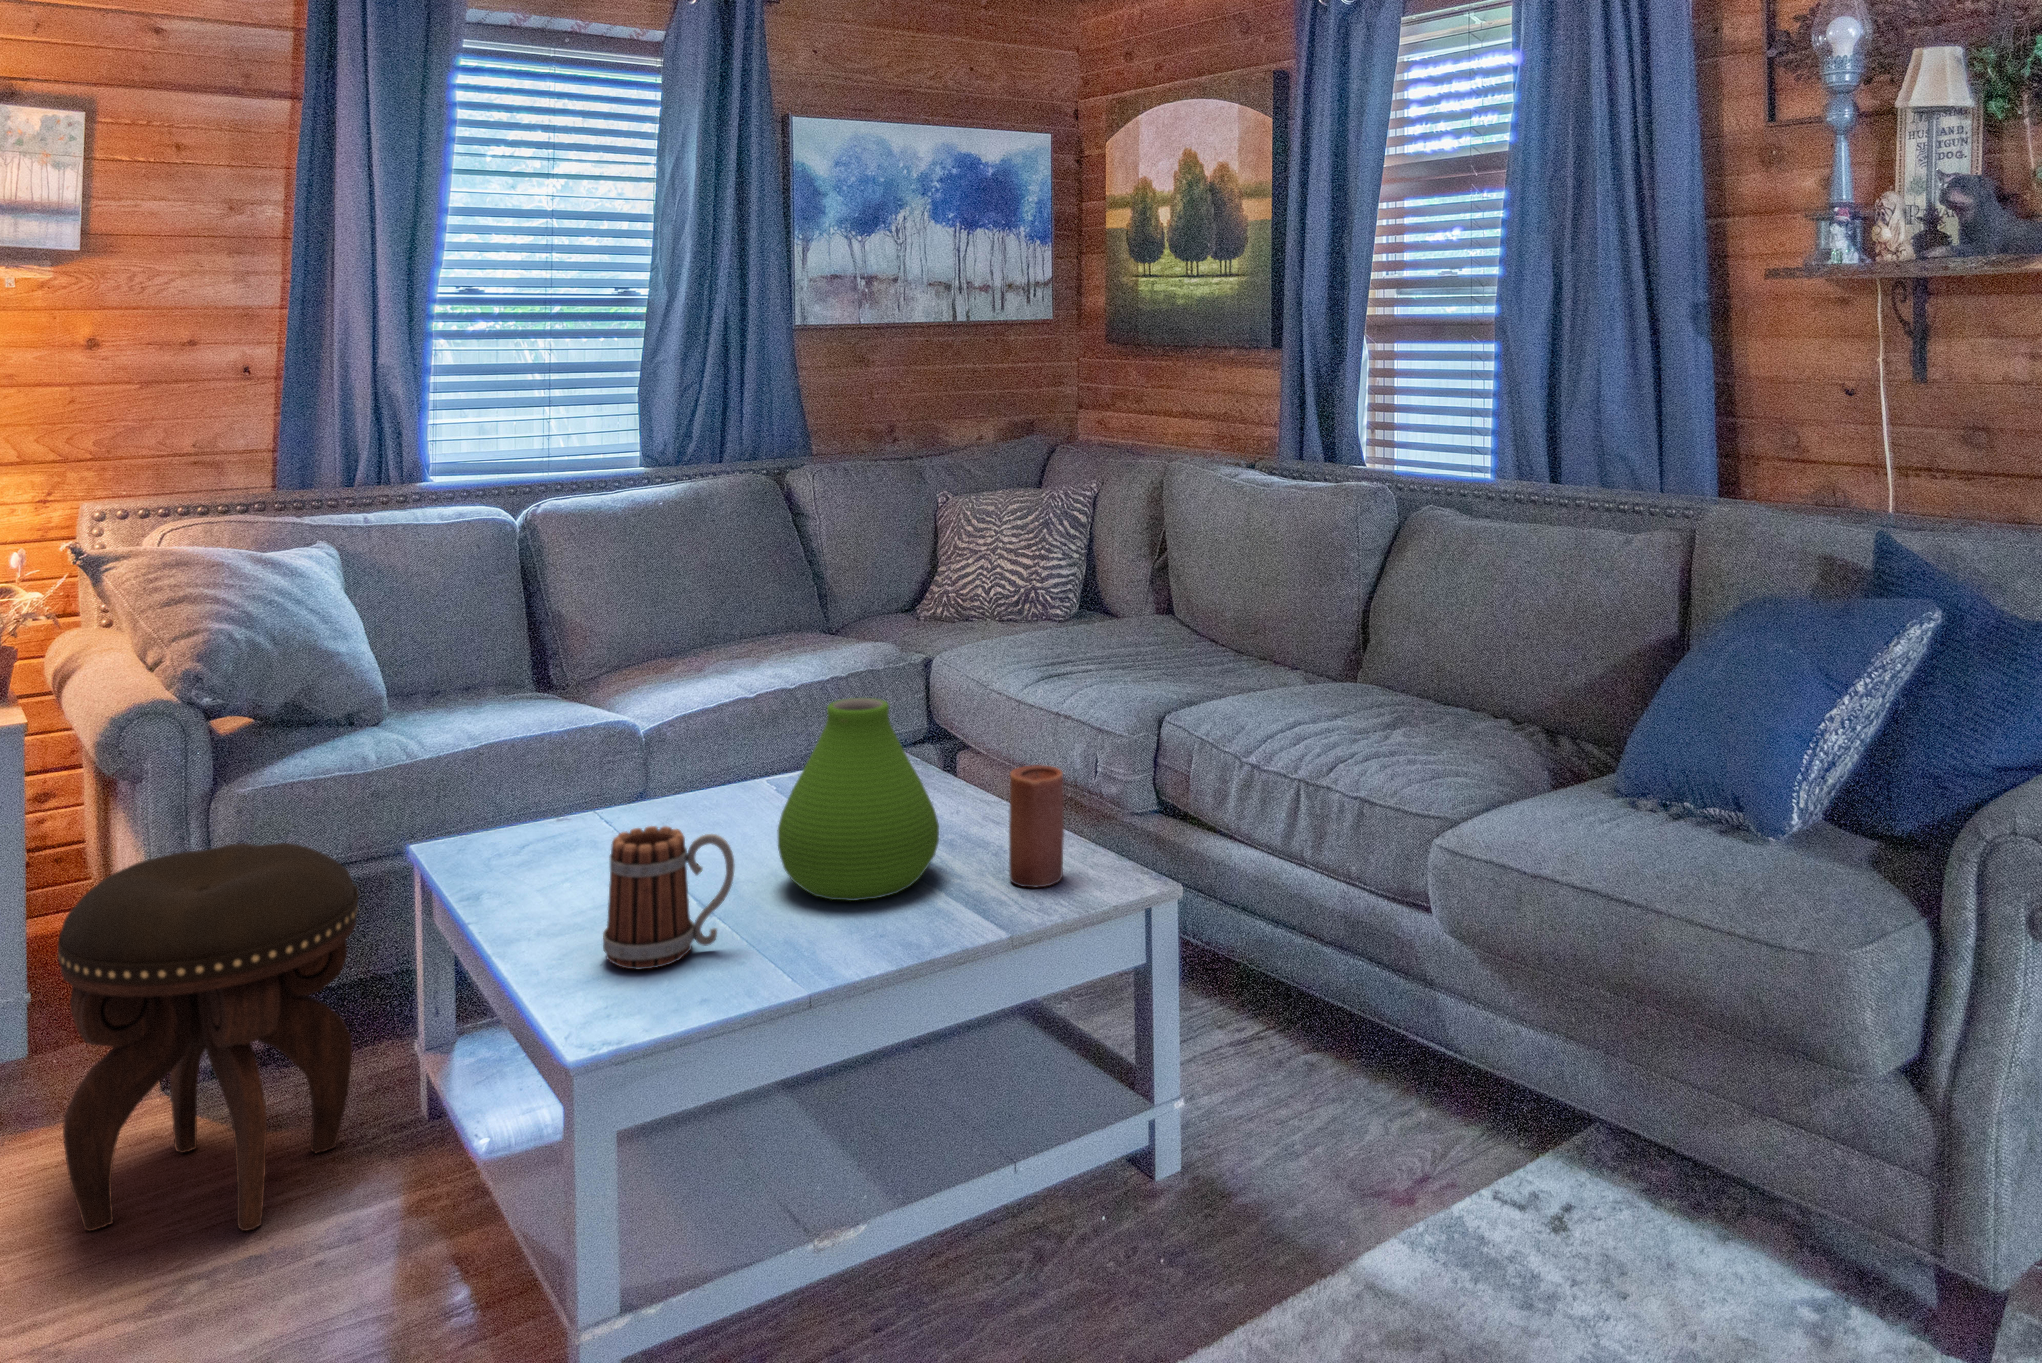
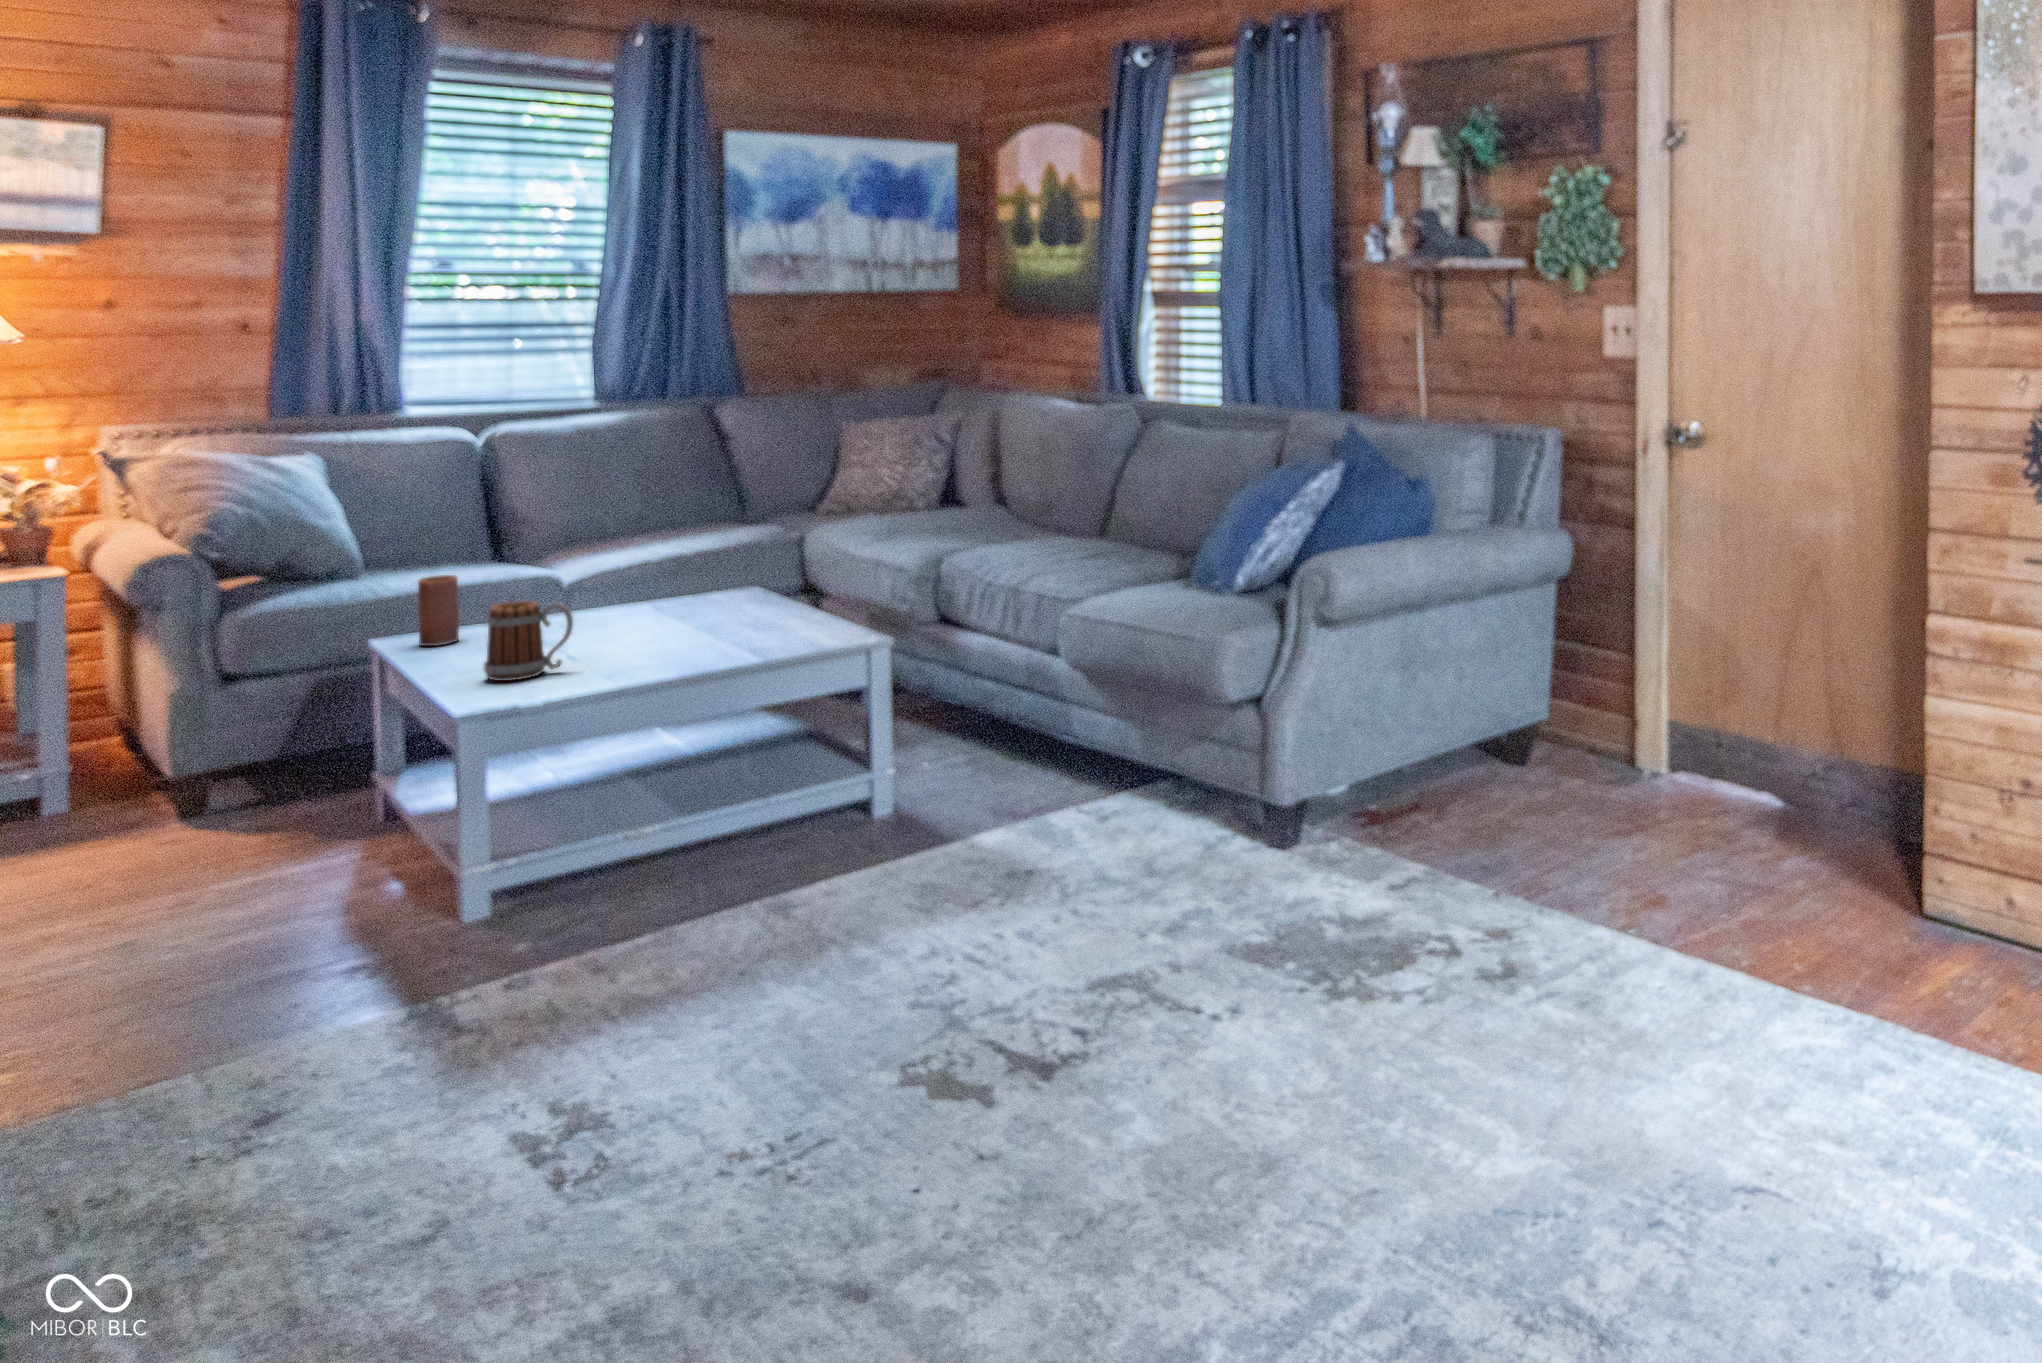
vase: present [777,698,939,901] -> none [616,530,728,649]
candle: present [1009,765,1064,887] -> present [418,575,459,646]
footstool: present [58,843,359,1231] -> none [104,636,327,875]

